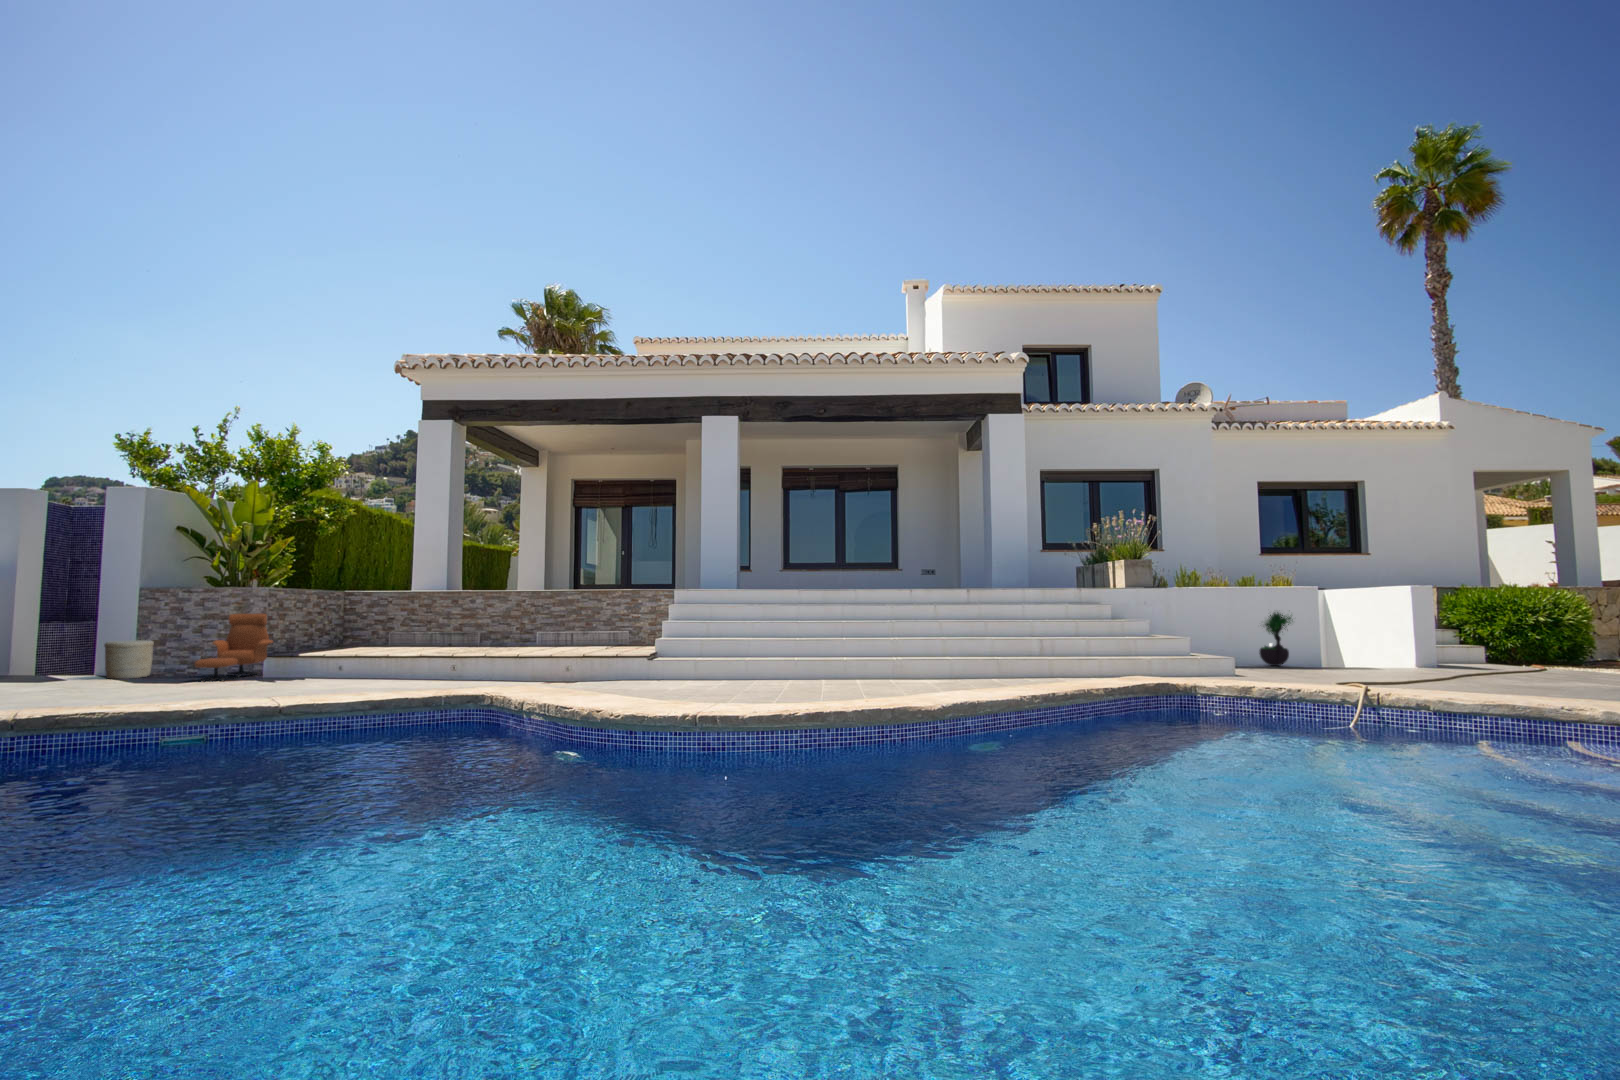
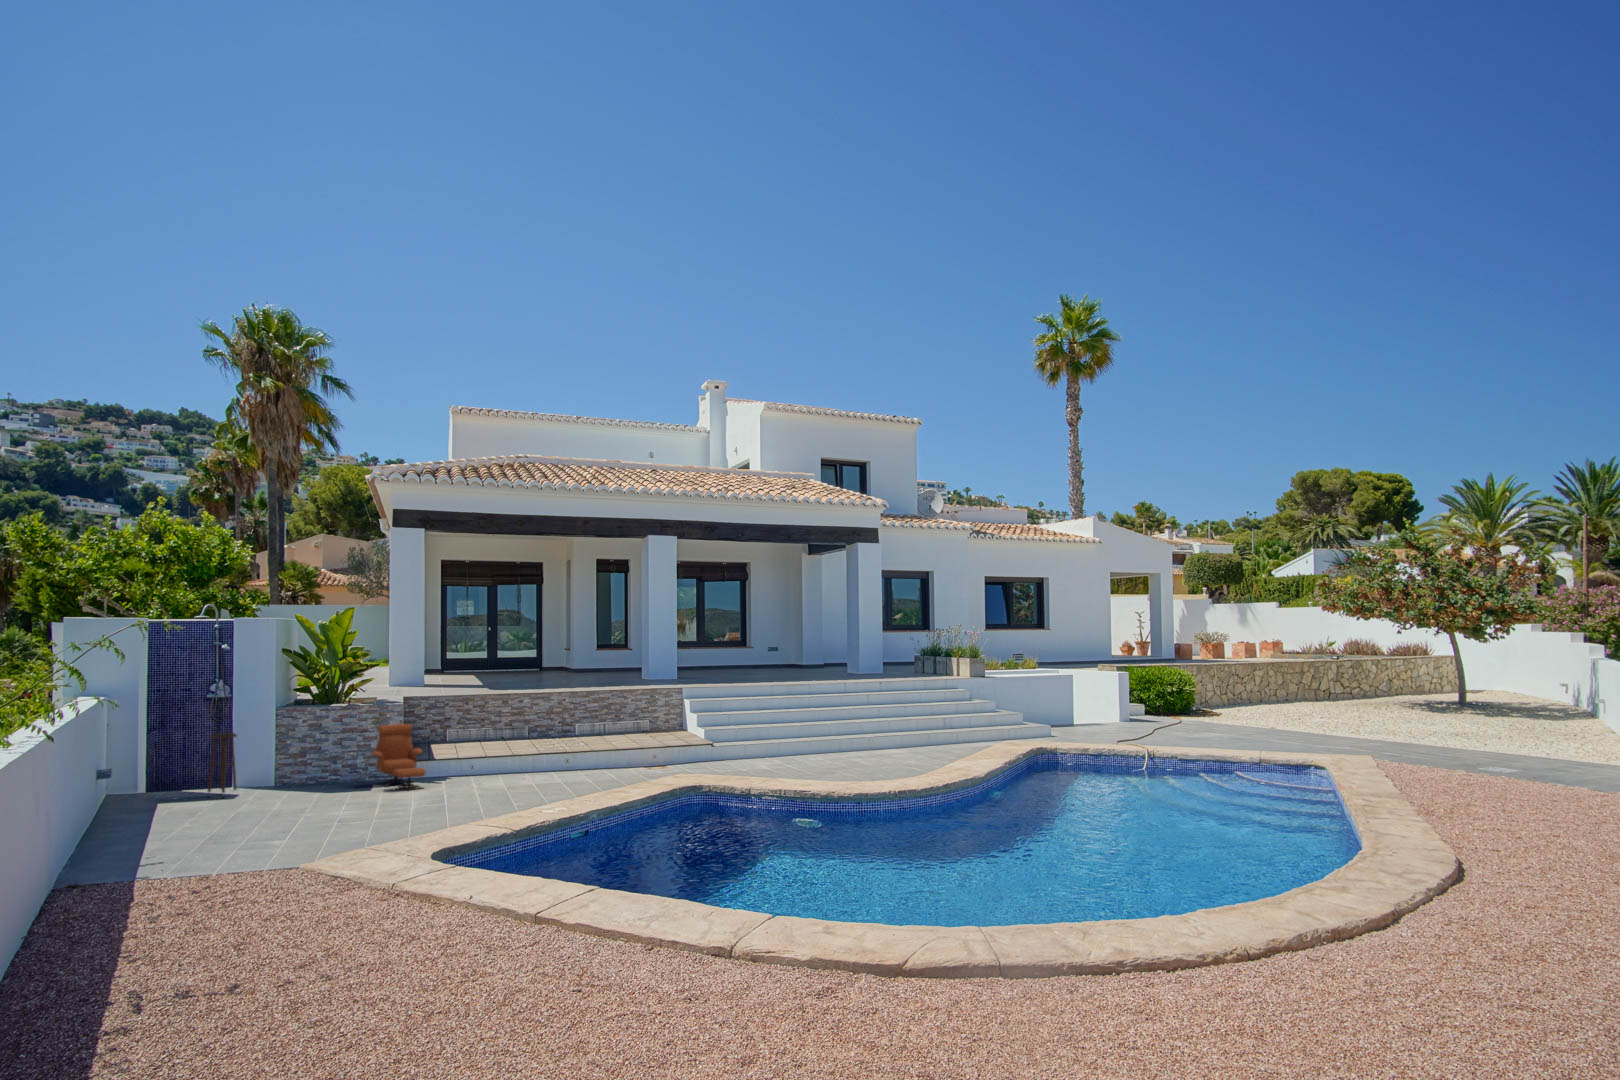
potted tree: present [1259,612,1291,666] -> none [1053,691,1076,730]
stool: none [65,615,99,678] -> present [208,733,237,798]
woven basket: present [104,640,154,679] -> none [267,755,308,796]

